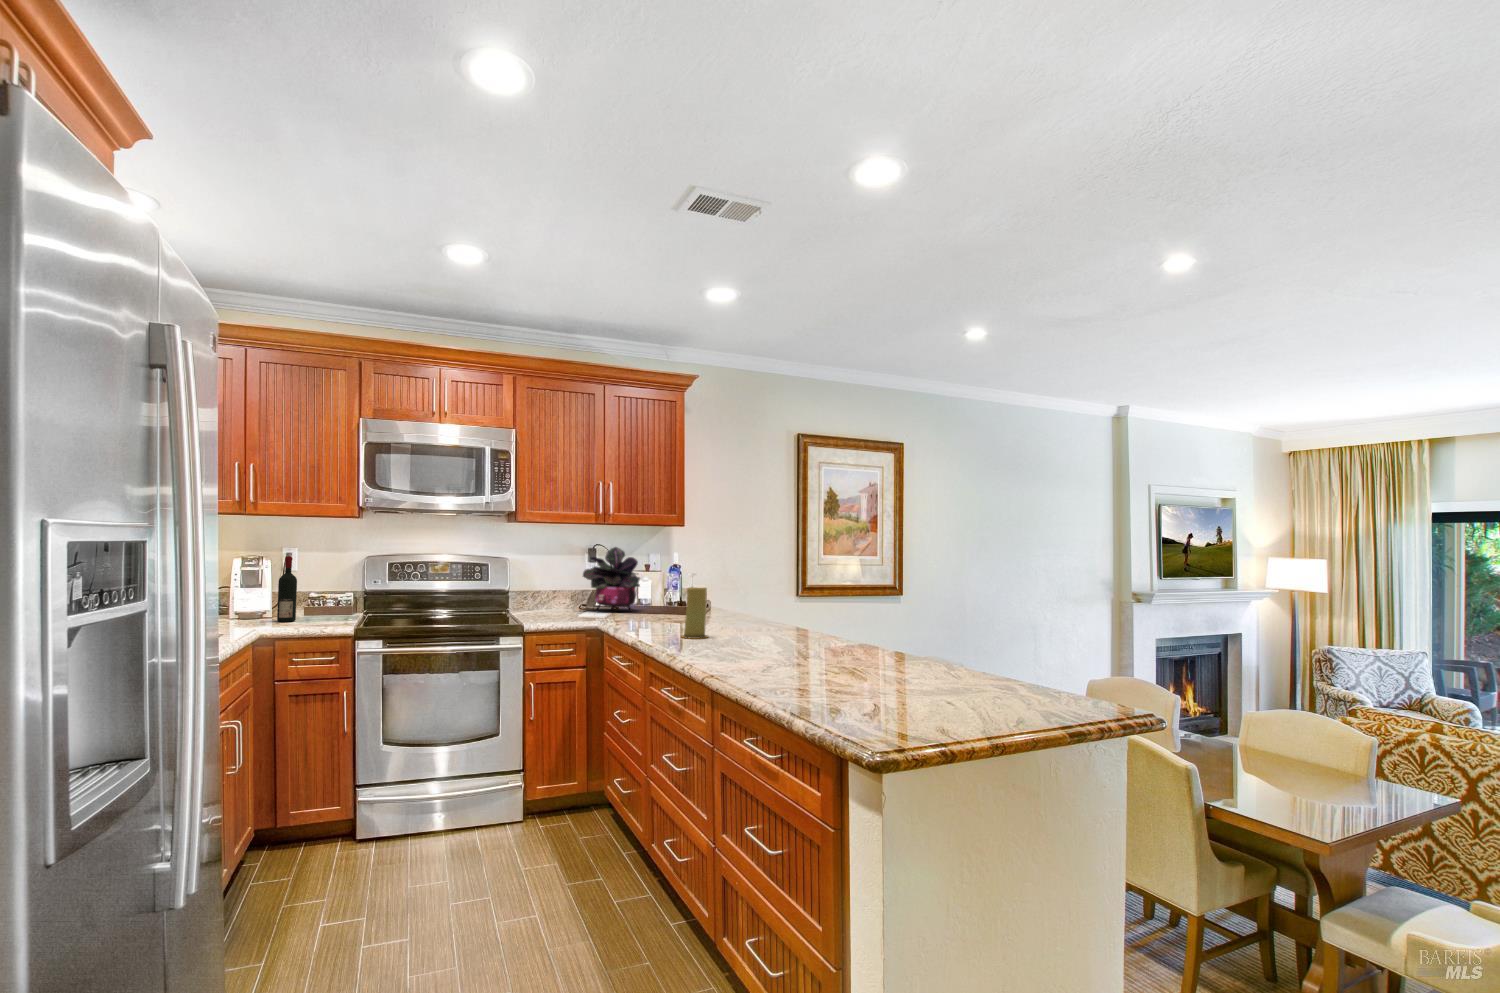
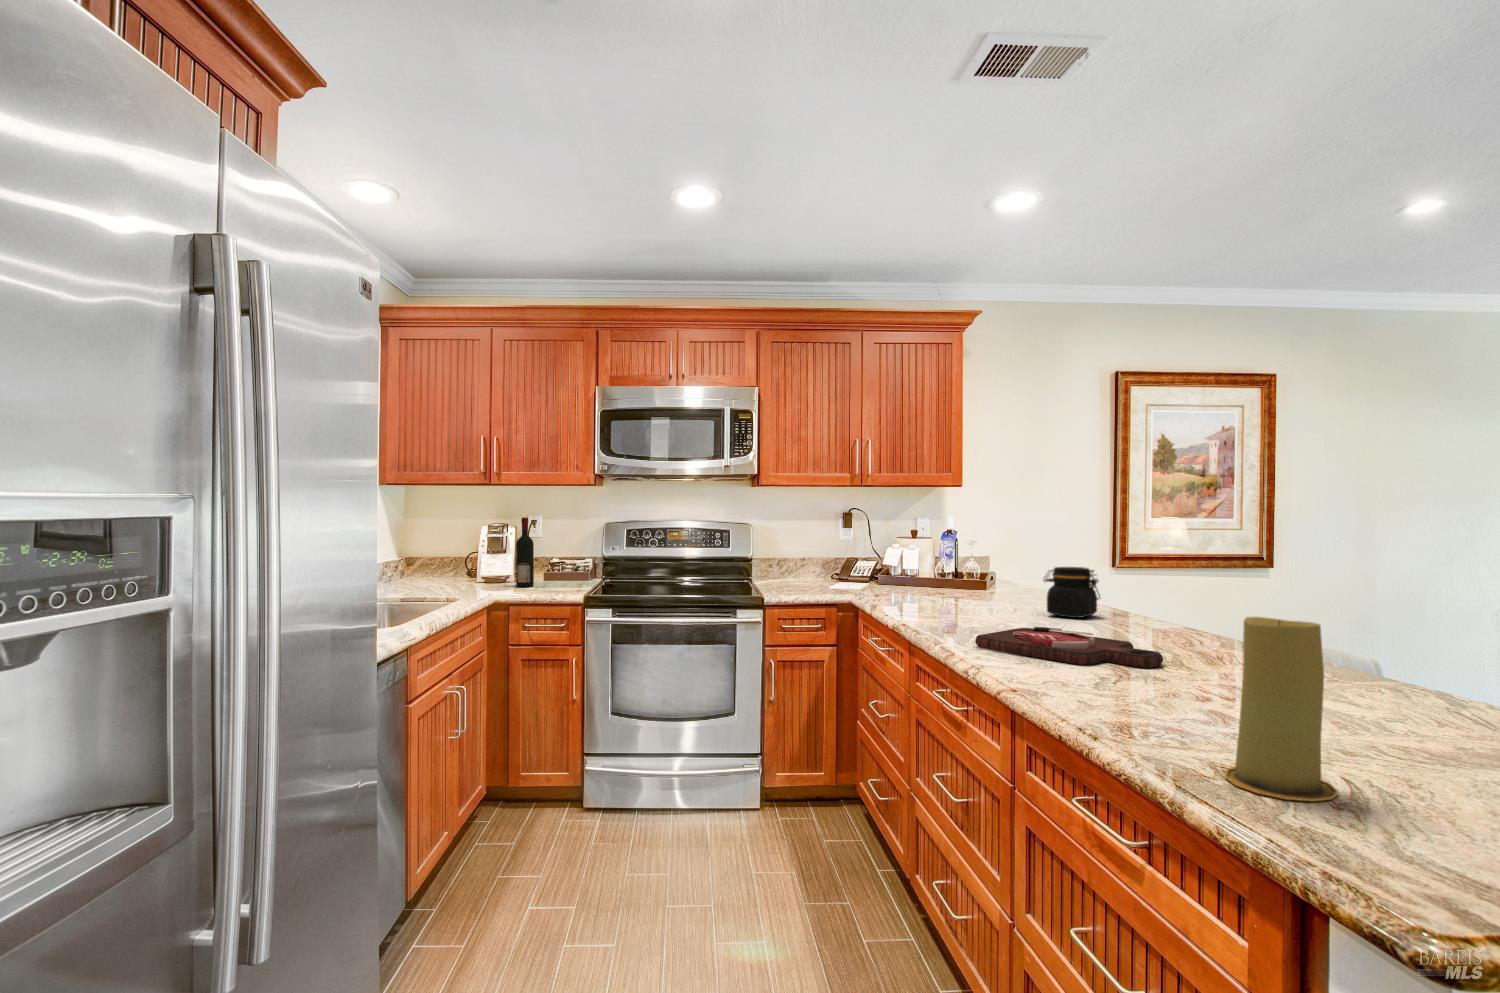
potted plant: present [583,547,640,611] -> none [835,506,905,585]
candle: present [682,587,708,639] -> present [1225,617,1338,801]
jar: none [741,596,779,632] -> present [1044,567,1100,618]
cutting board: none [691,639,807,662] -> present [975,627,1163,668]

